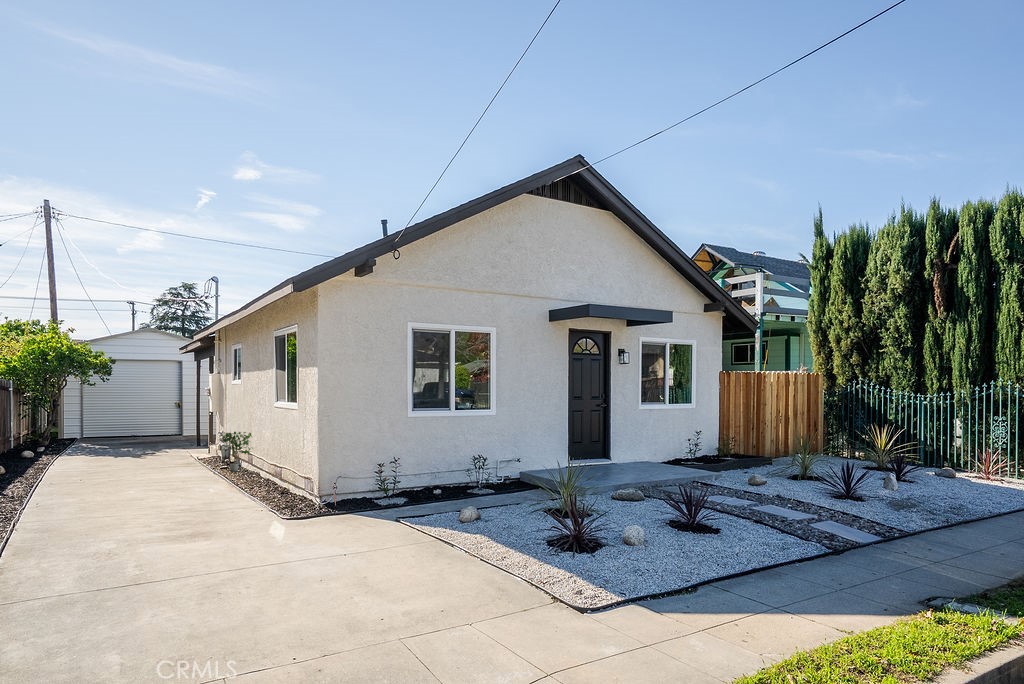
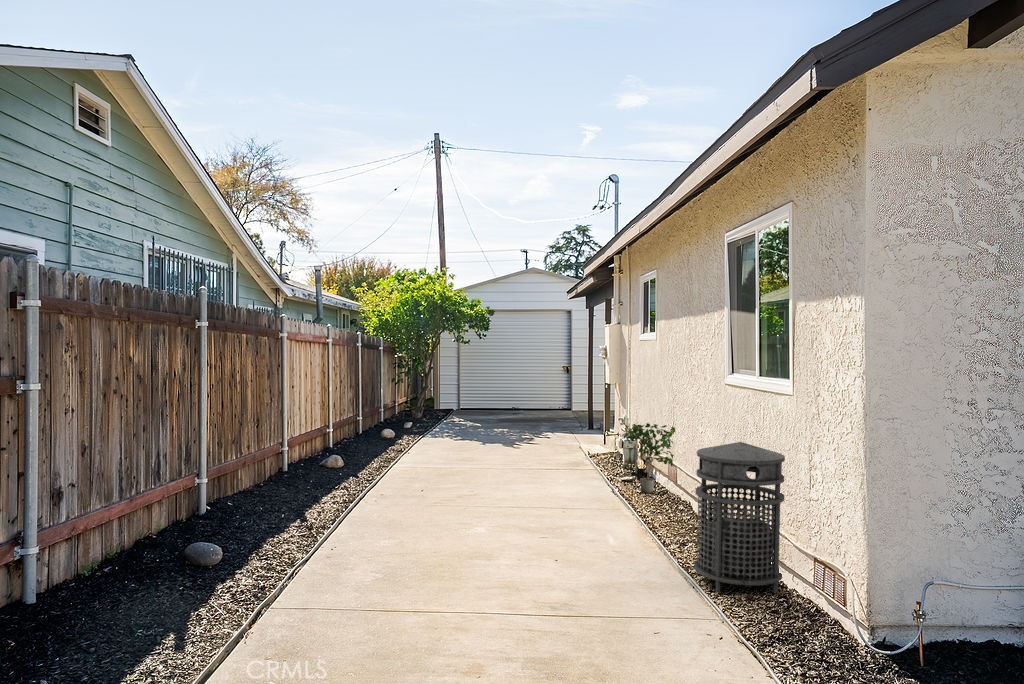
trash can: none [253,431,295,500] -> present [694,442,785,593]

